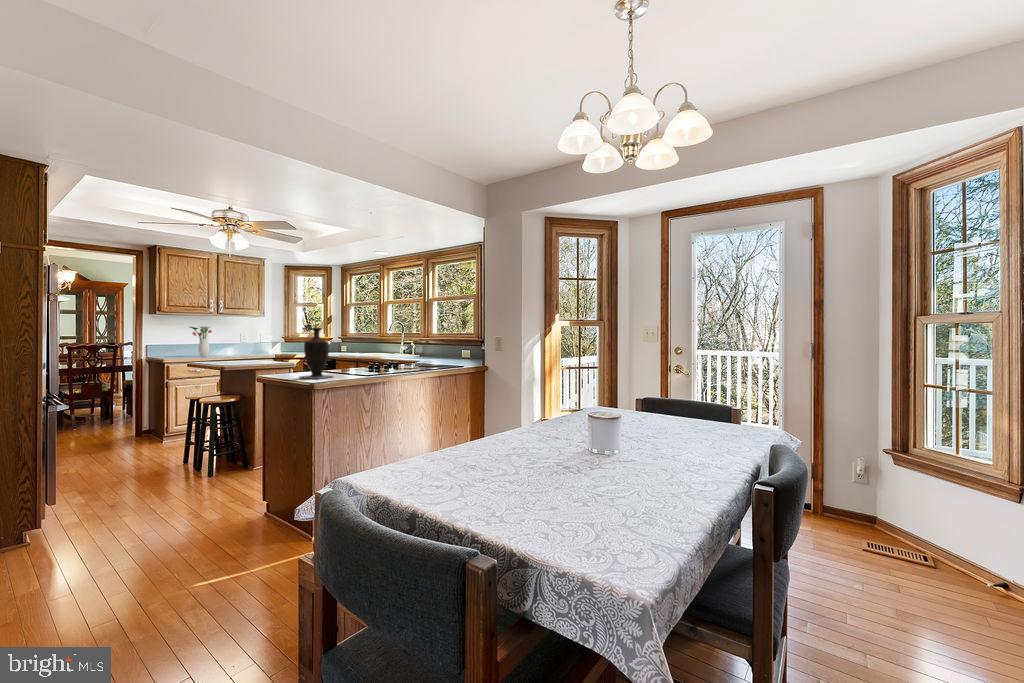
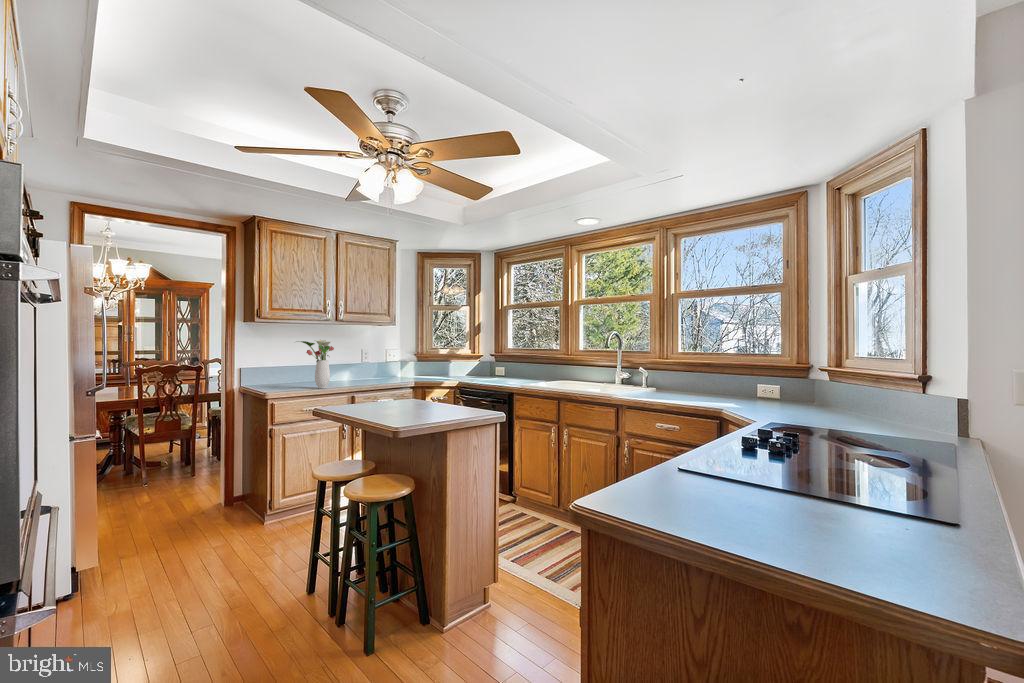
vase: present [299,328,334,379] -> none [826,374,964,597]

